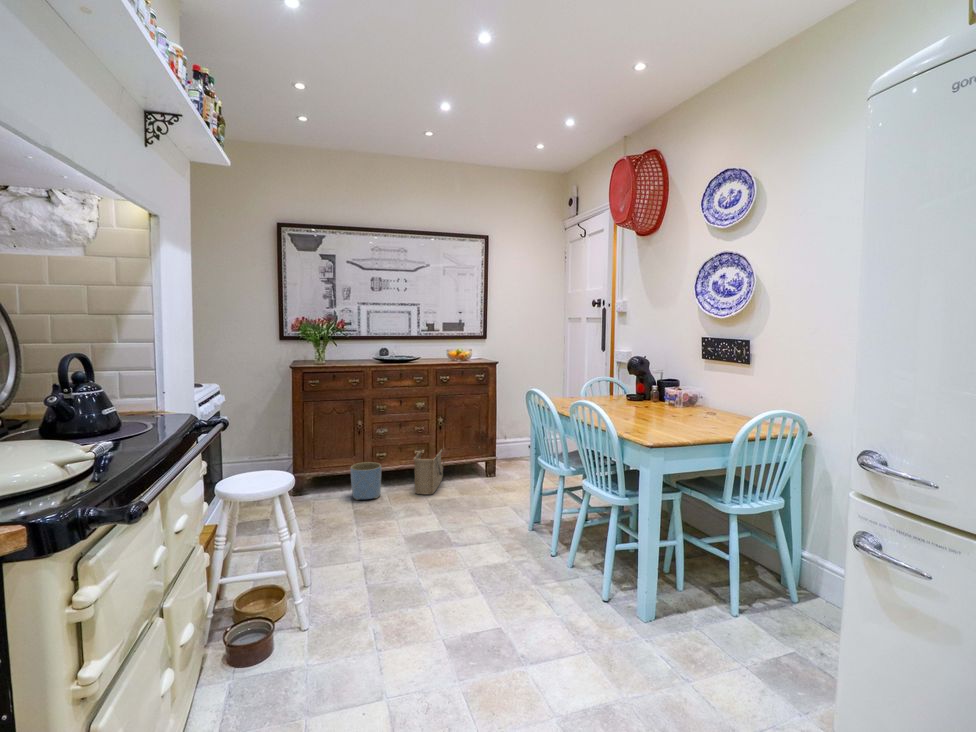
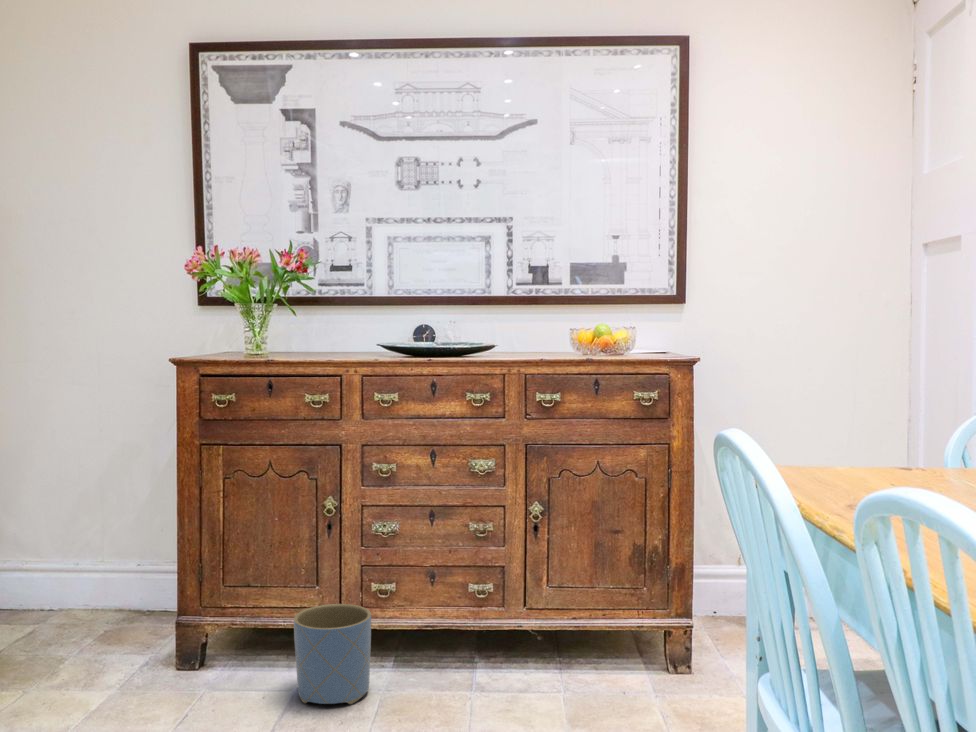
basket: present [414,449,443,495] -> none [448,571,551,710]

